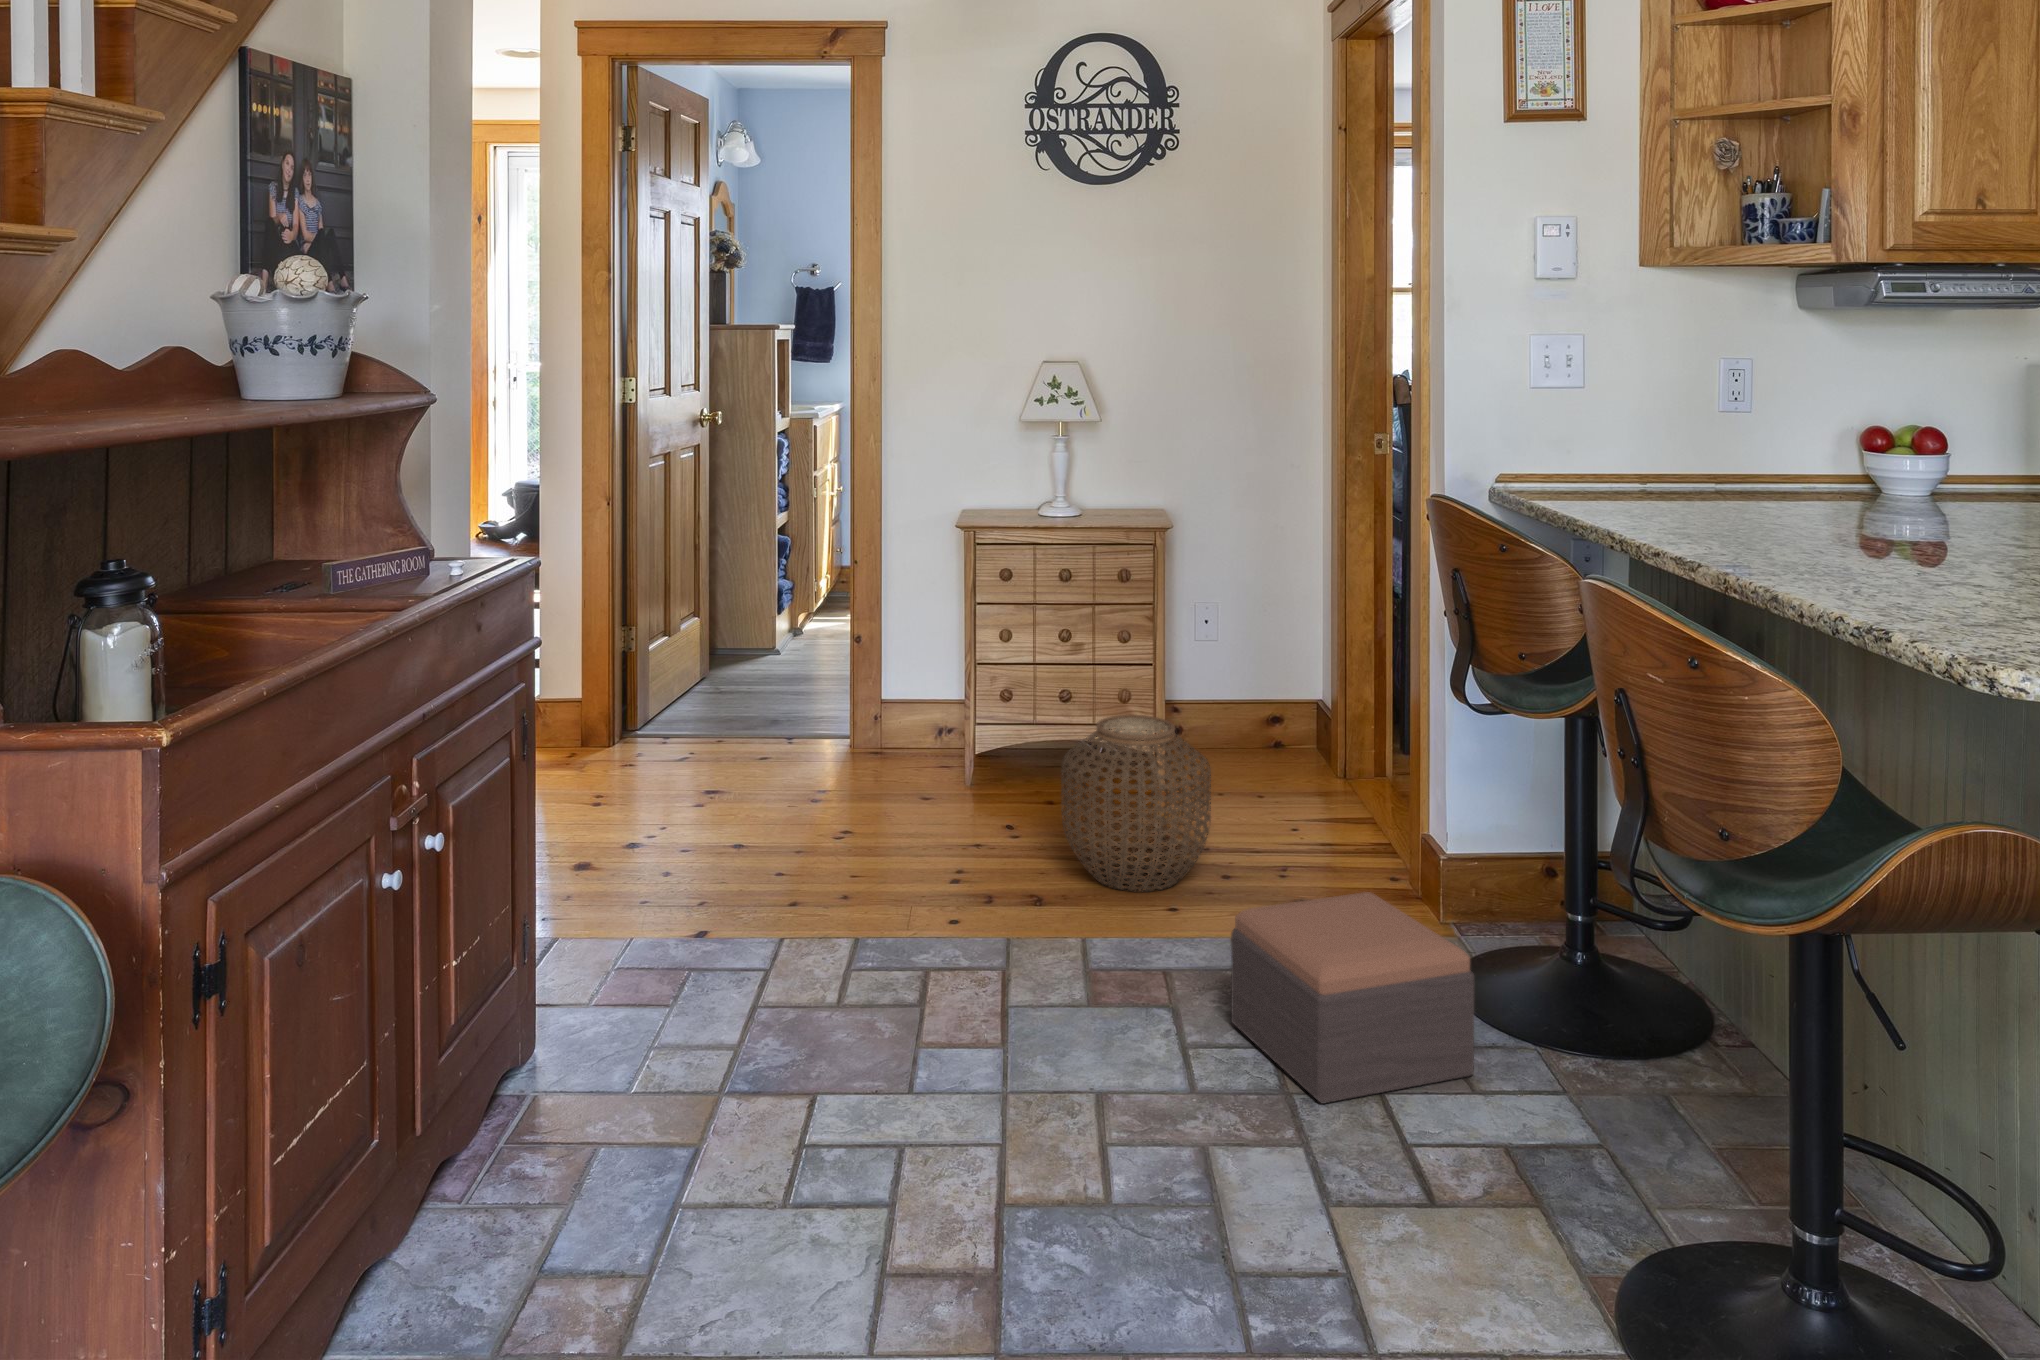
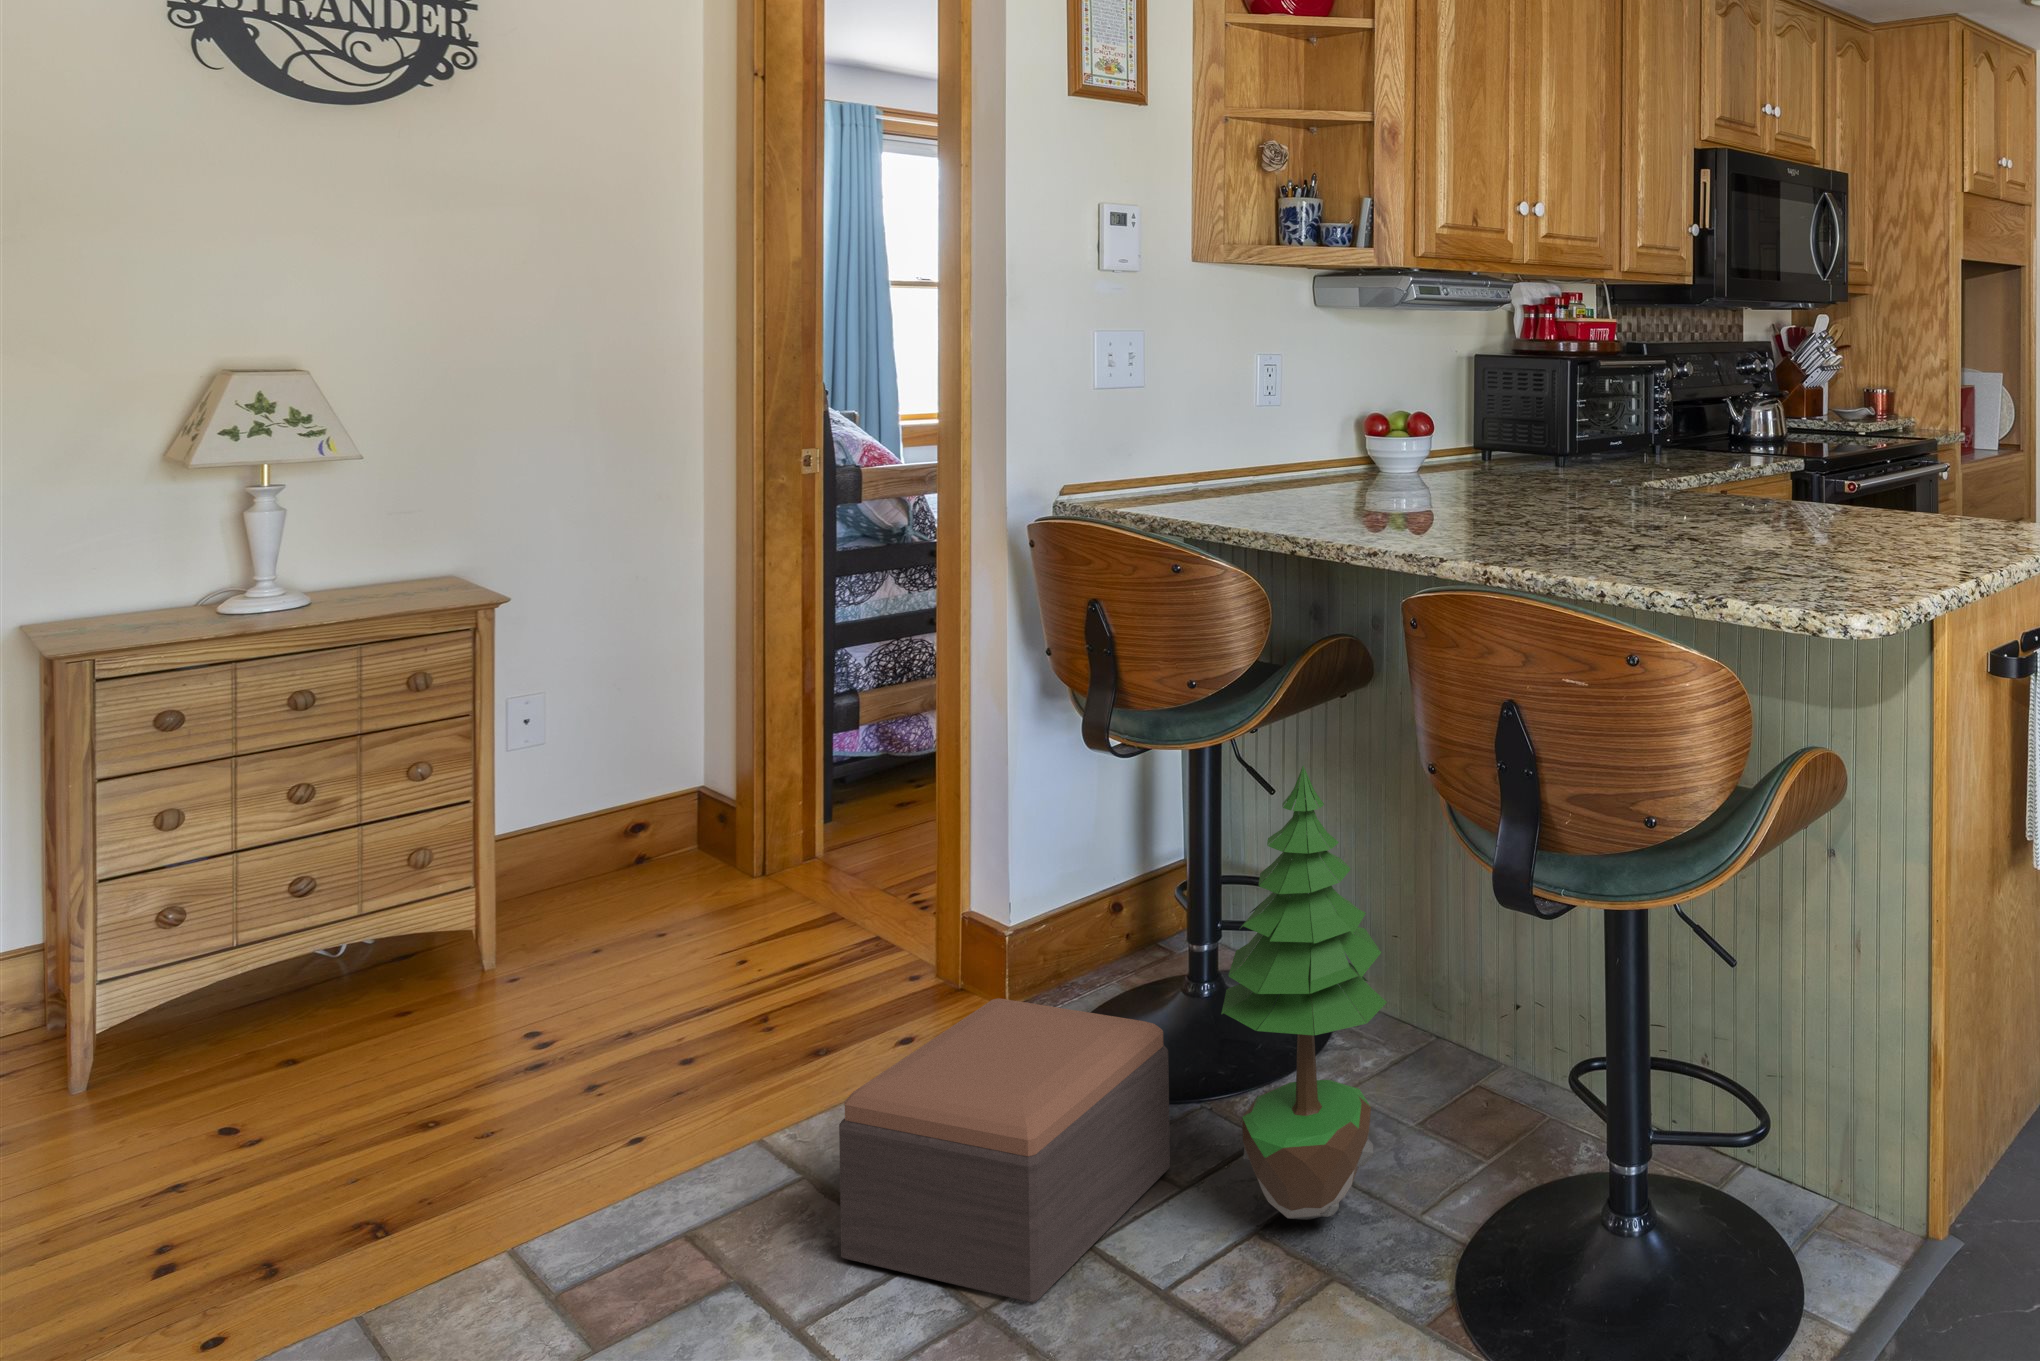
woven basket: present [1061,715,1211,892] -> none [399,867,668,1148]
potted tree: none [1472,763,1624,1158] -> present [1221,766,1387,1220]

